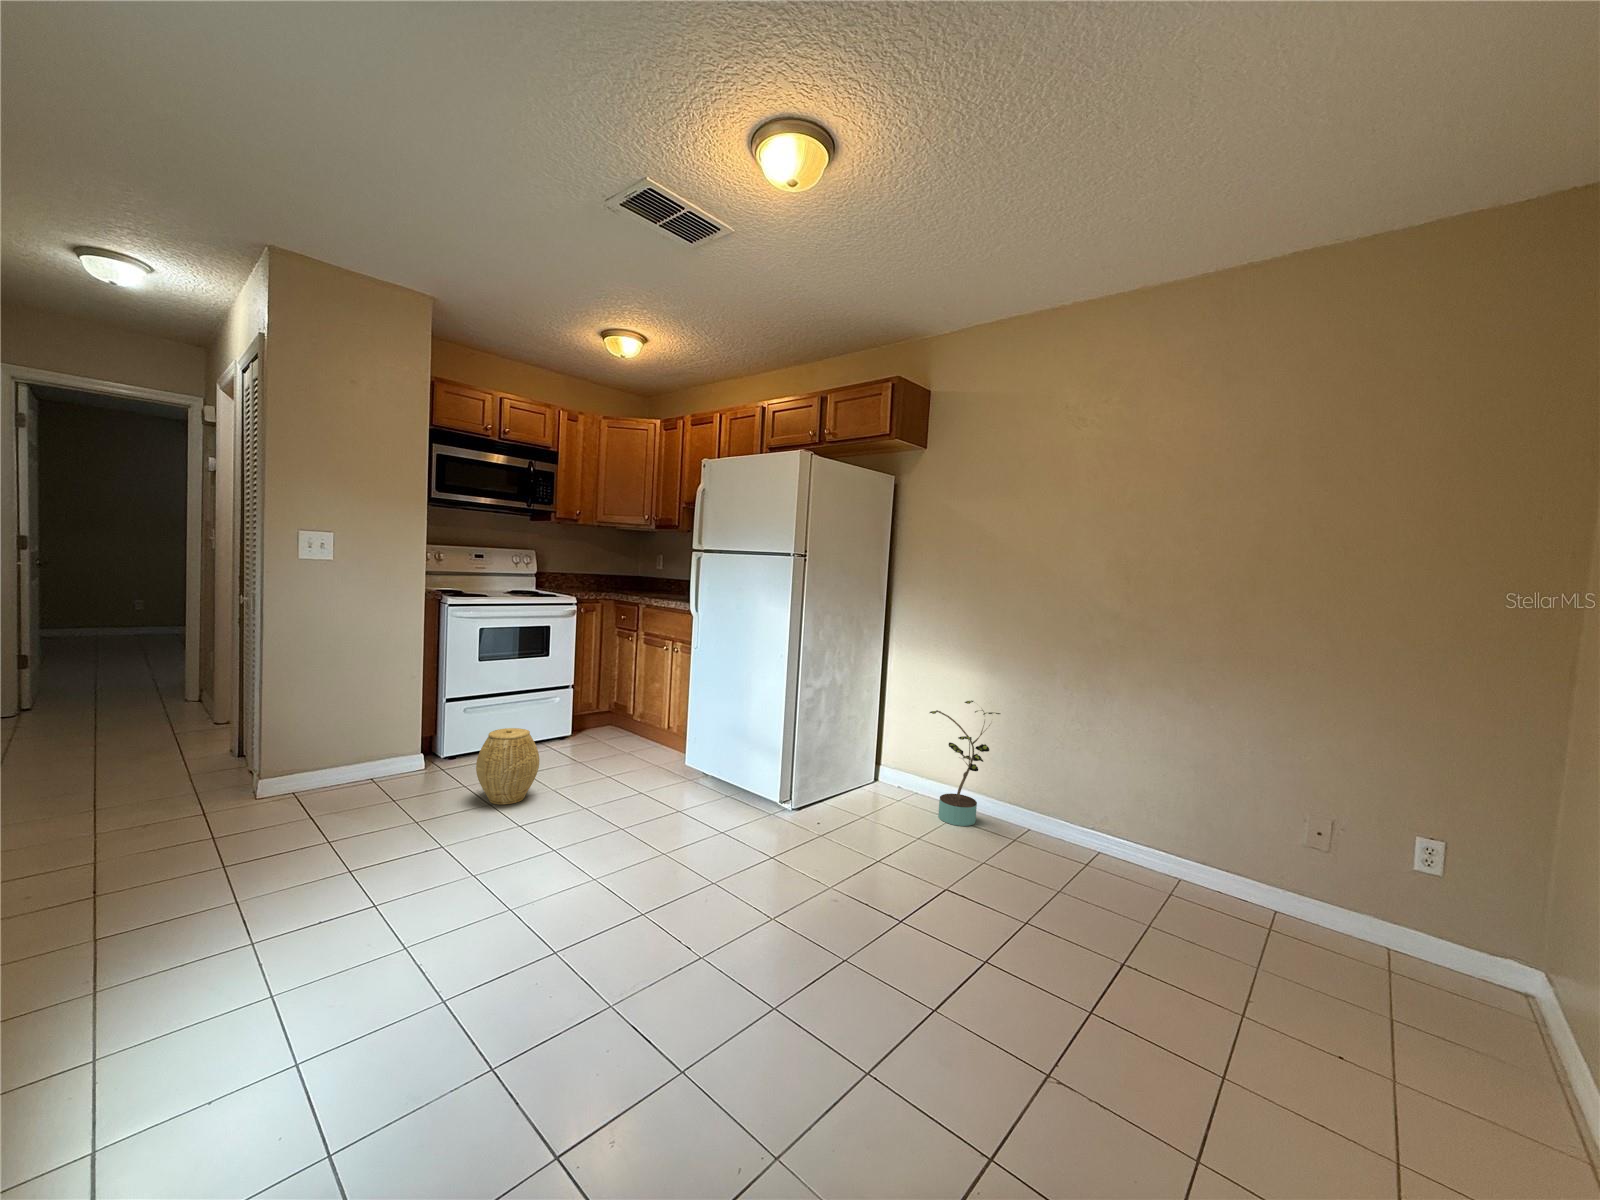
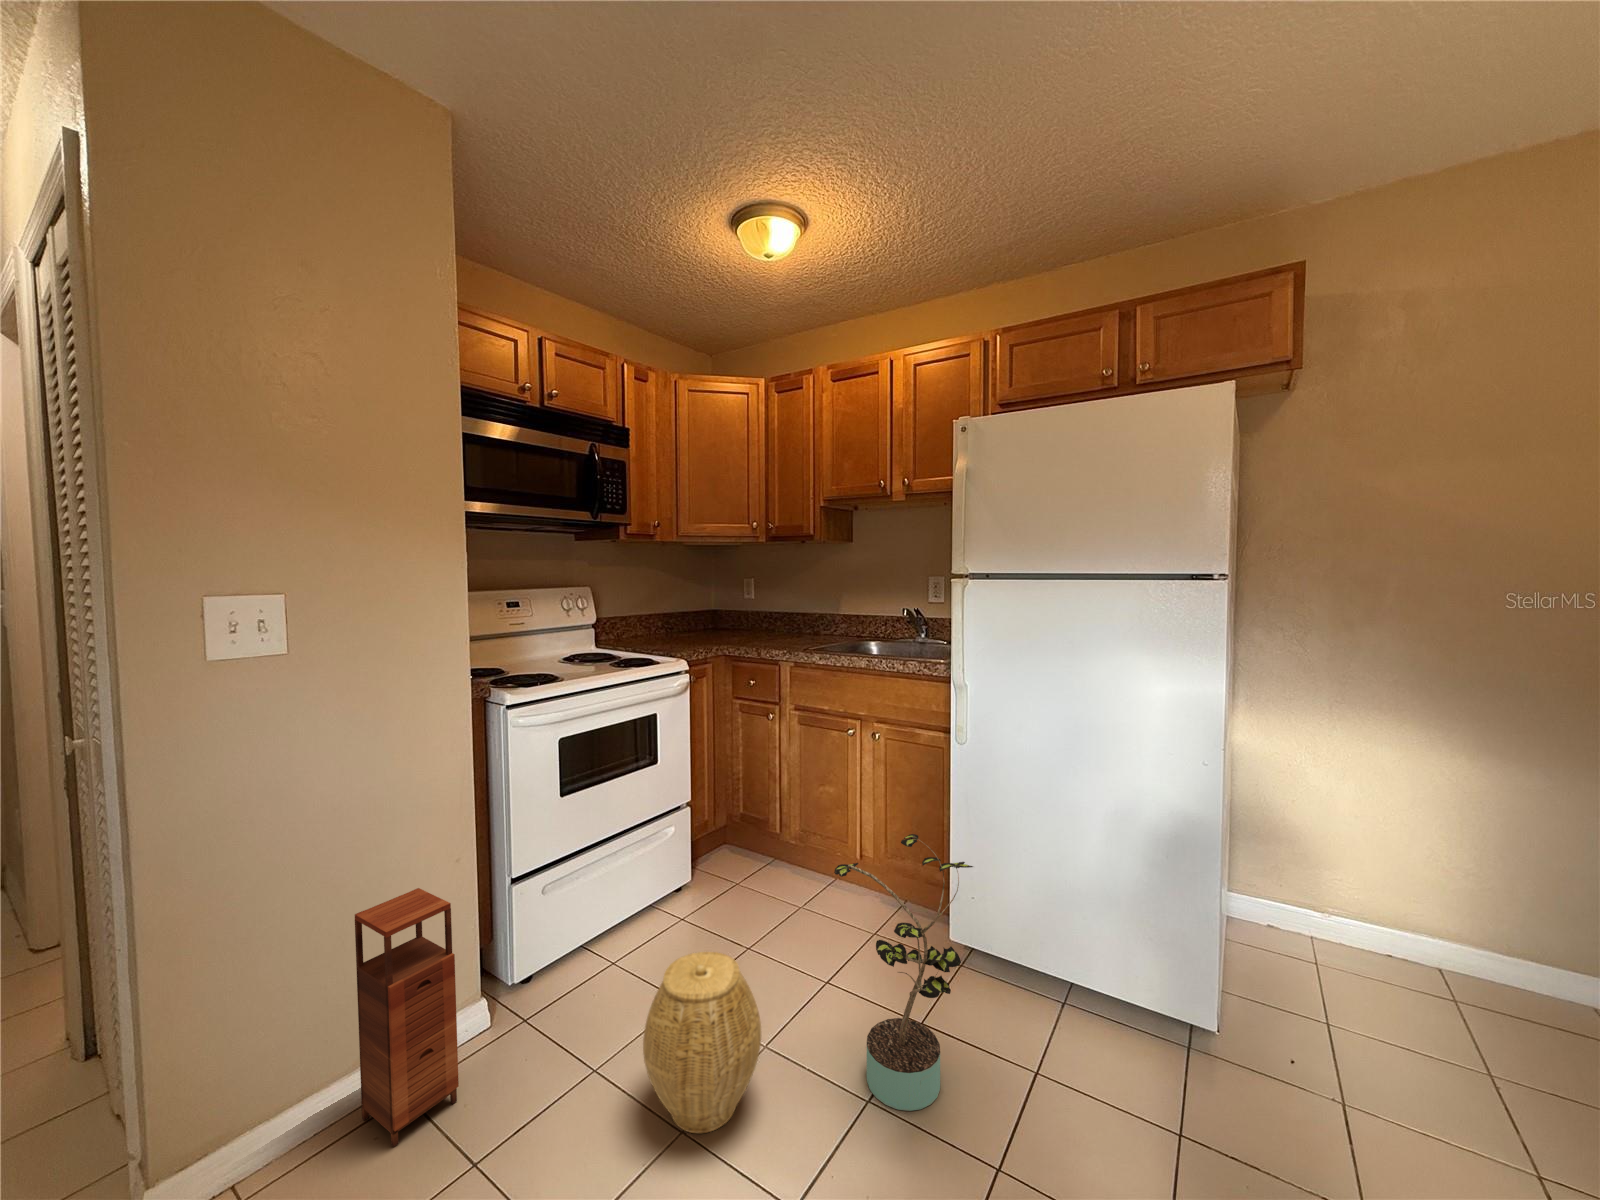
storage cabinet: none [353,683,399,792] -> present [355,888,459,1147]
potted plant: present [930,701,1000,826] -> present [834,834,973,1111]

